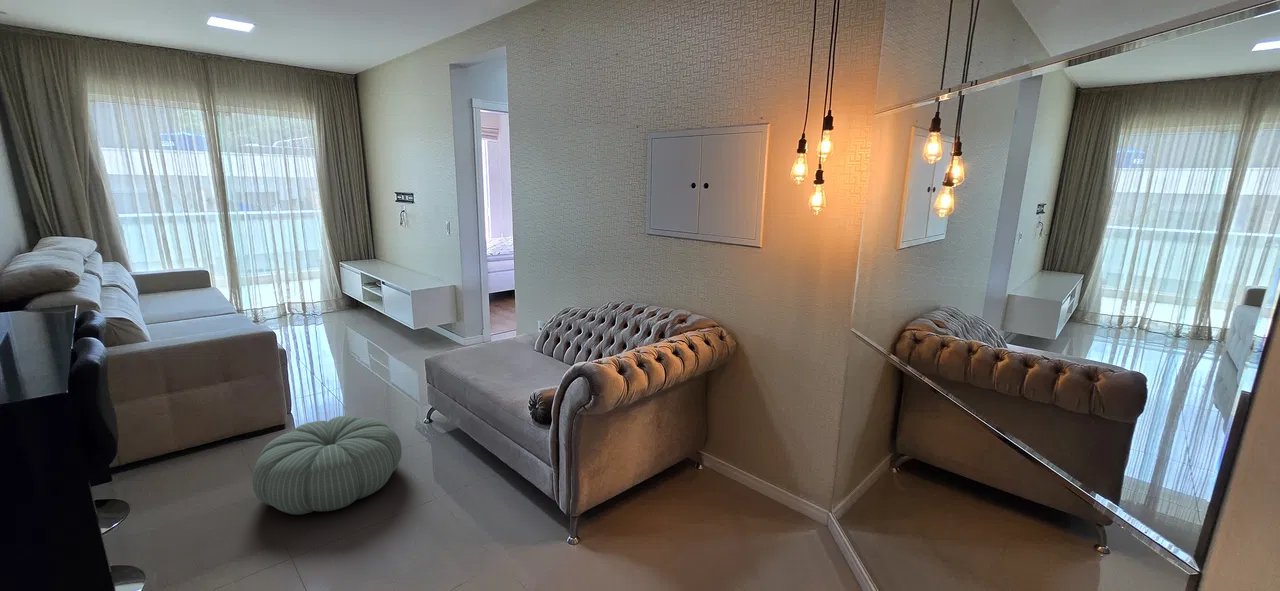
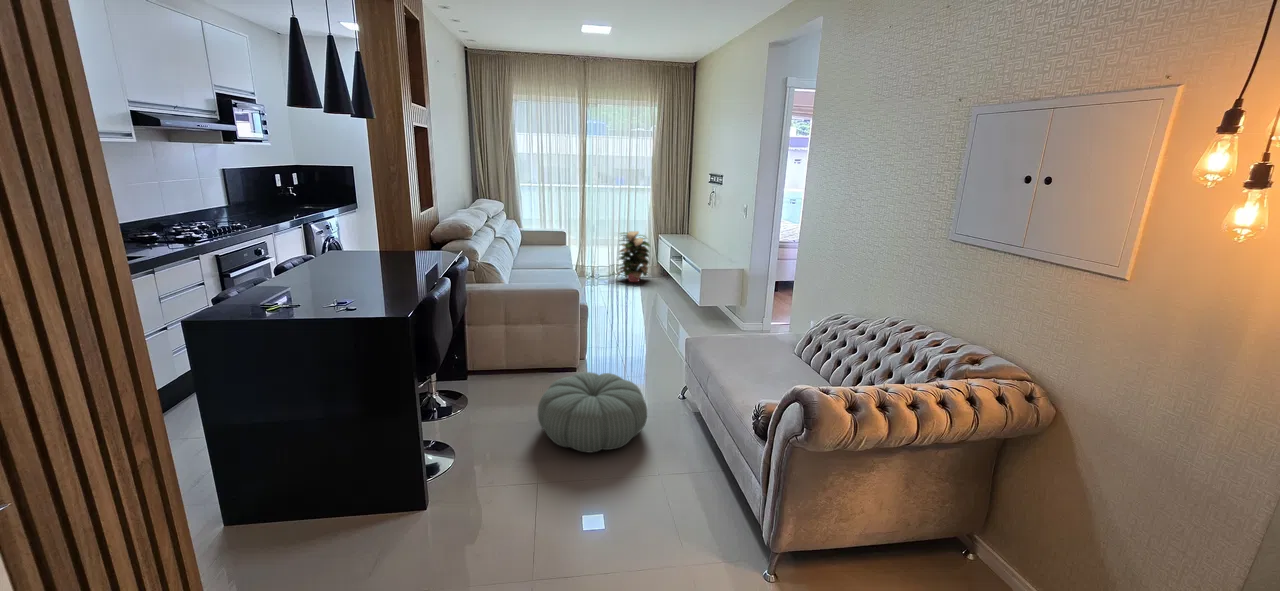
decorative plant: none [288,262,340,320] -> present [618,231,650,282]

